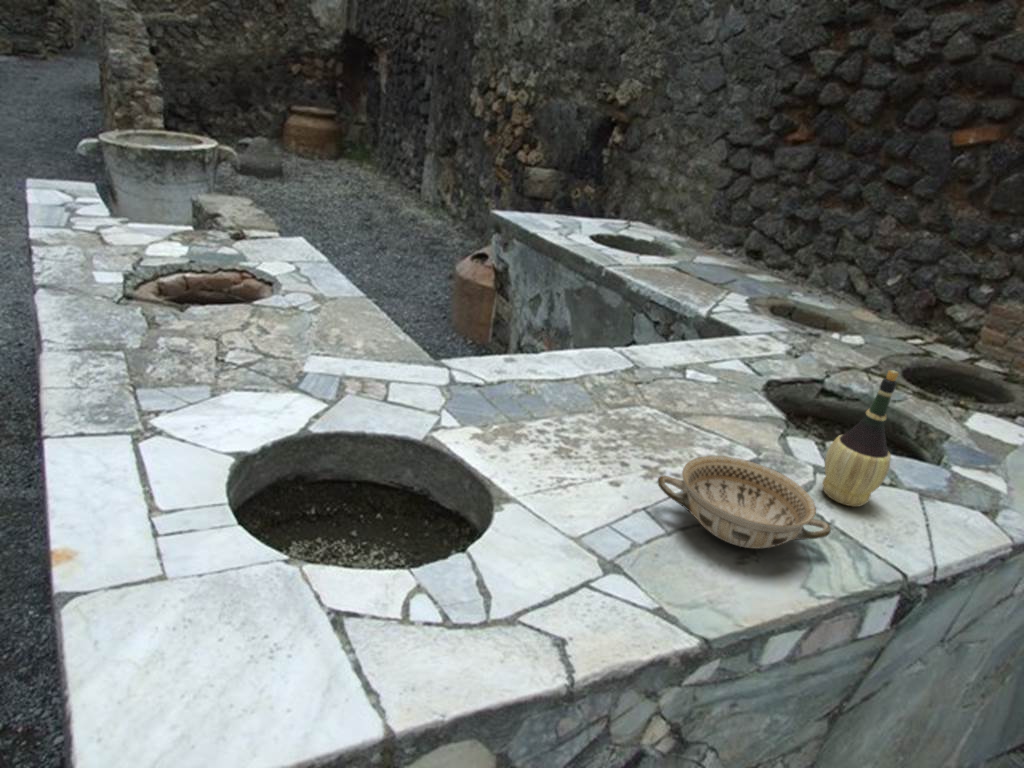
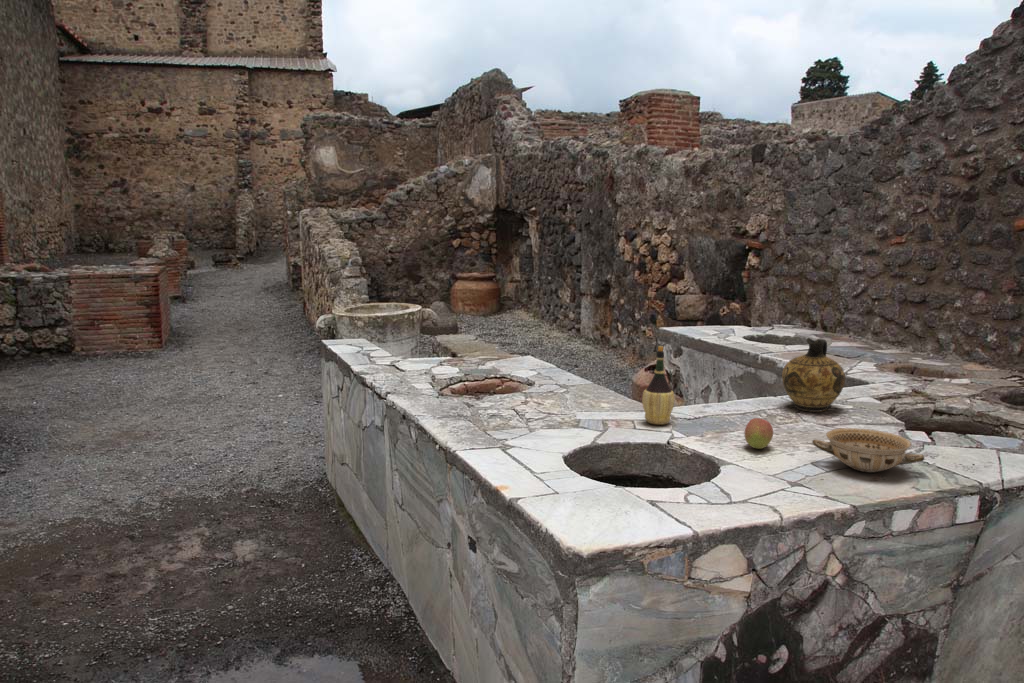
ceramic jug: none [627,276,715,384] -> present [782,338,845,412]
wine bottle: present [822,370,899,507] -> present [642,346,674,425]
fruit: none [552,419,599,472] -> present [744,418,773,449]

